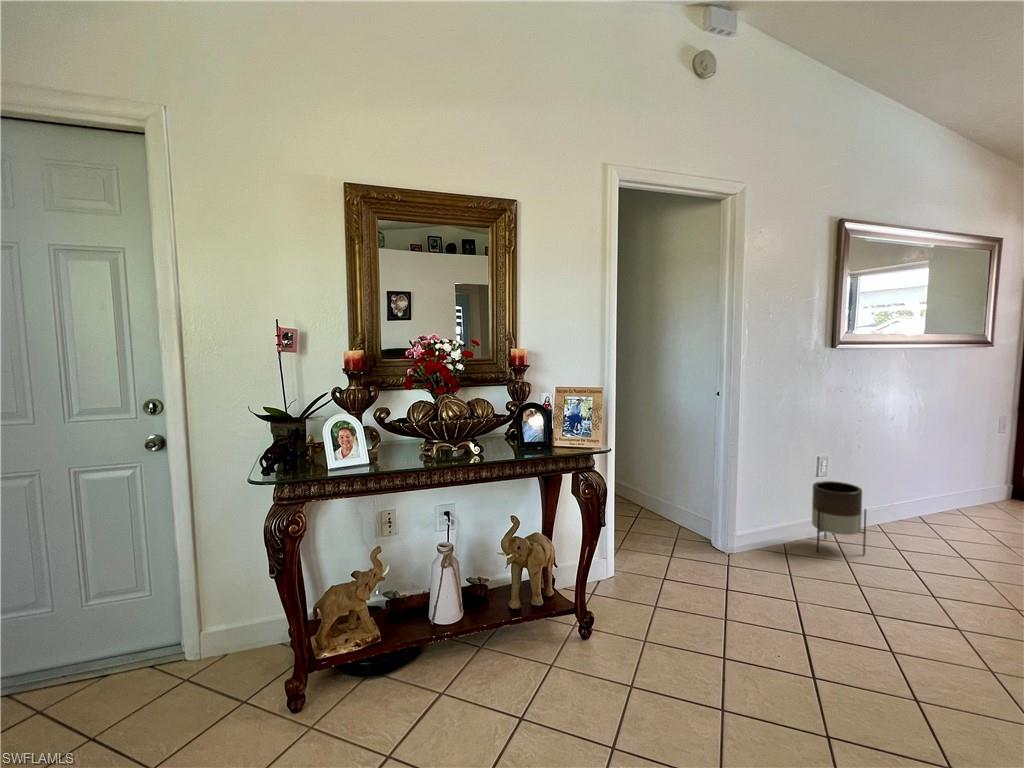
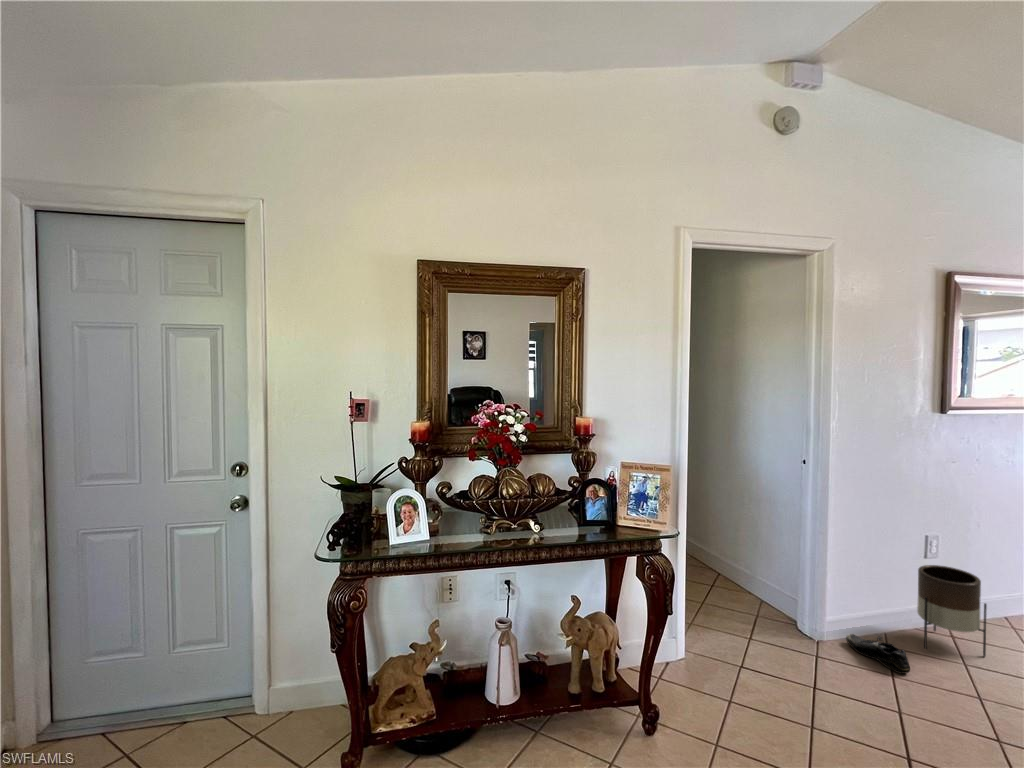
shoe: none [754,543,806,572] -> present [846,634,910,674]

